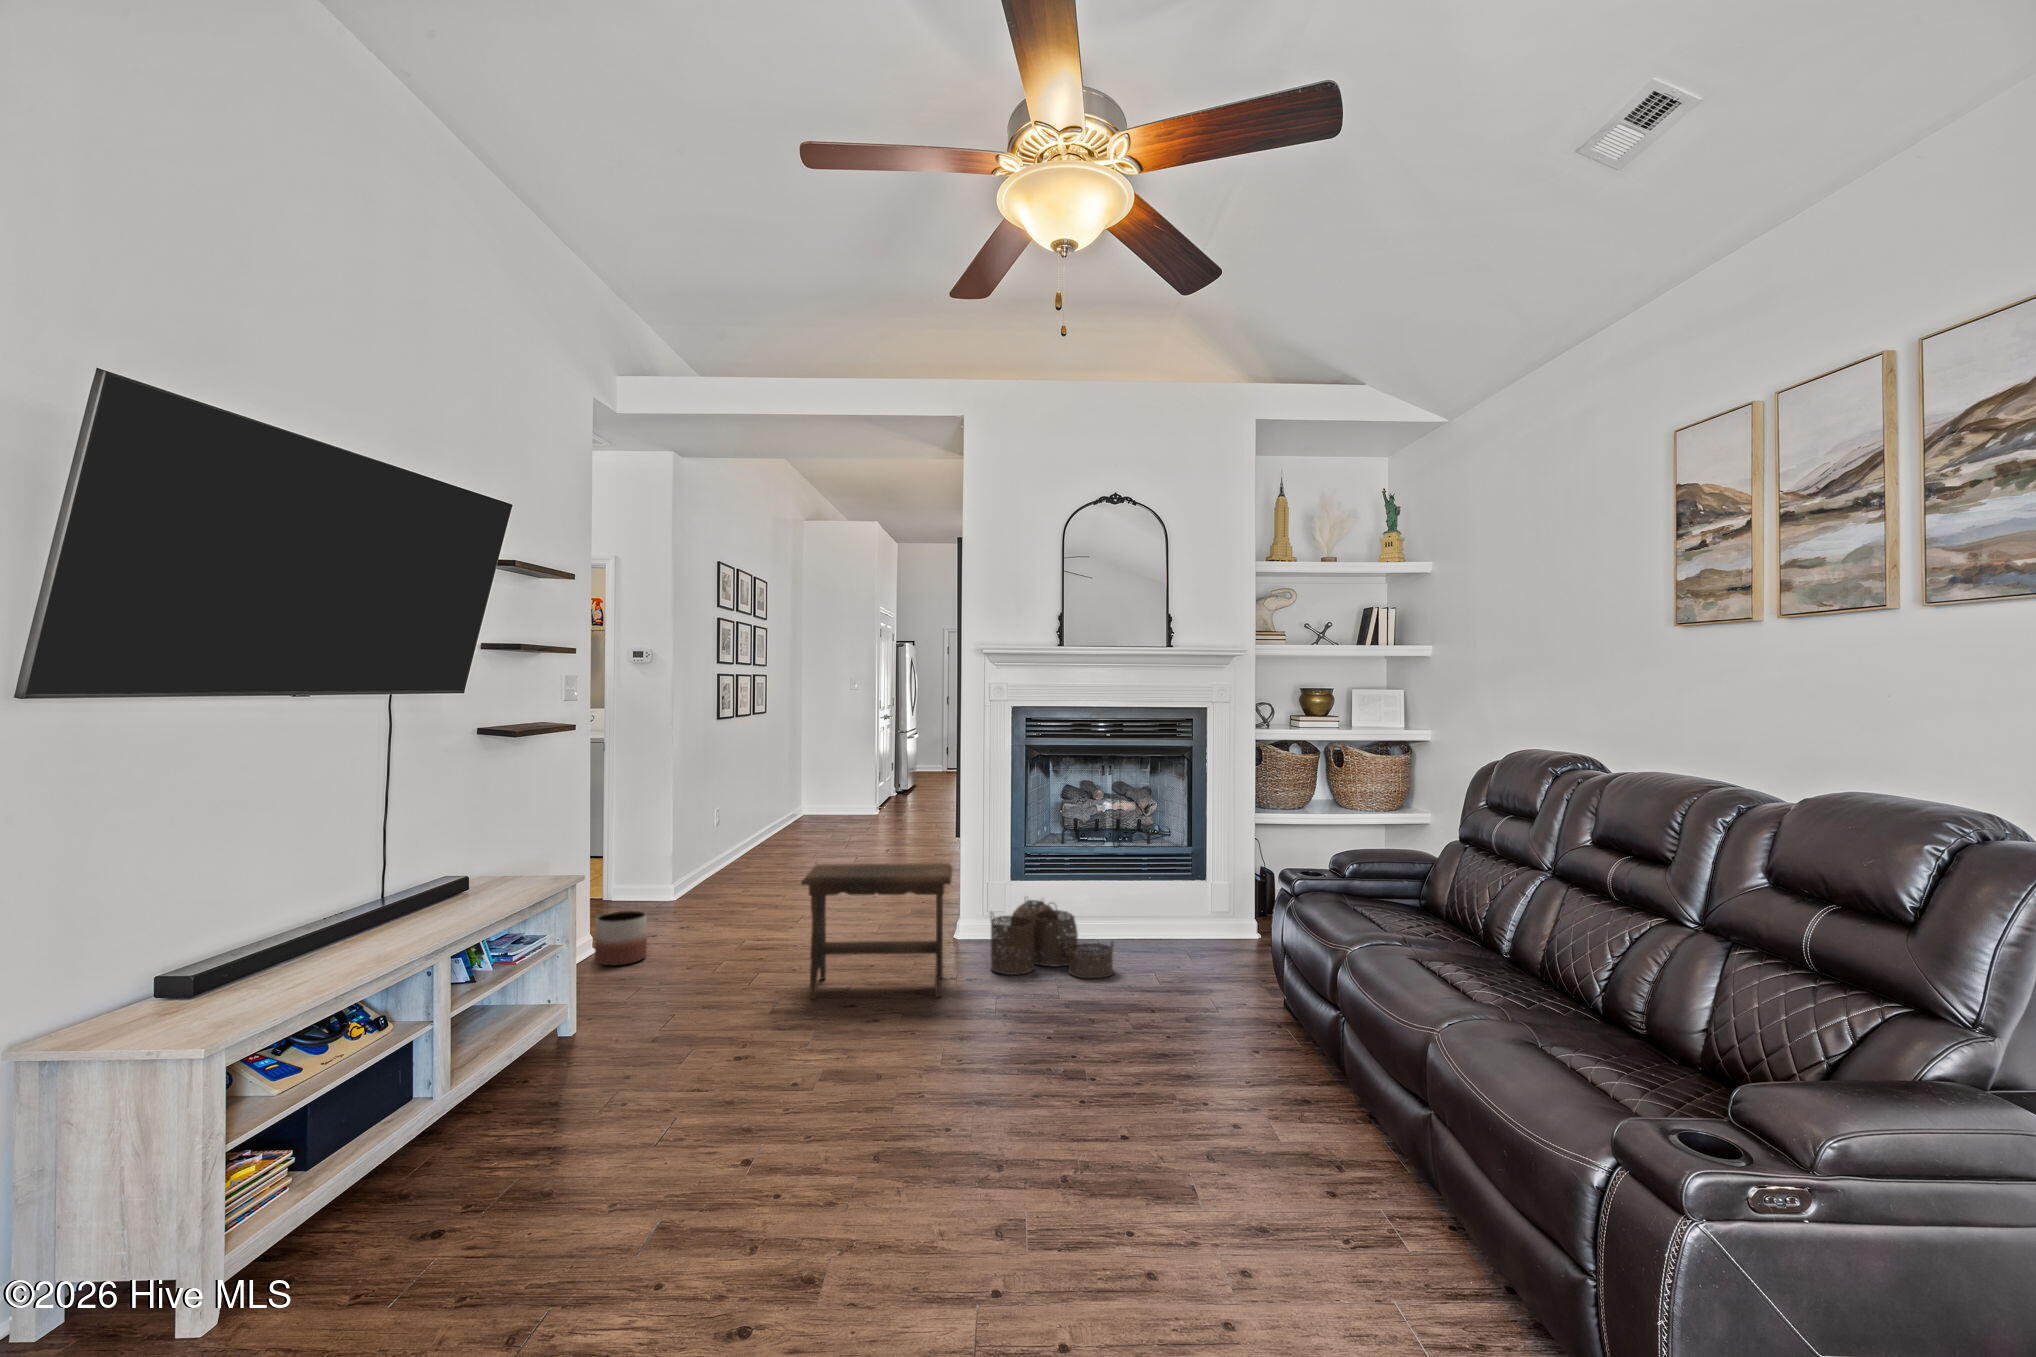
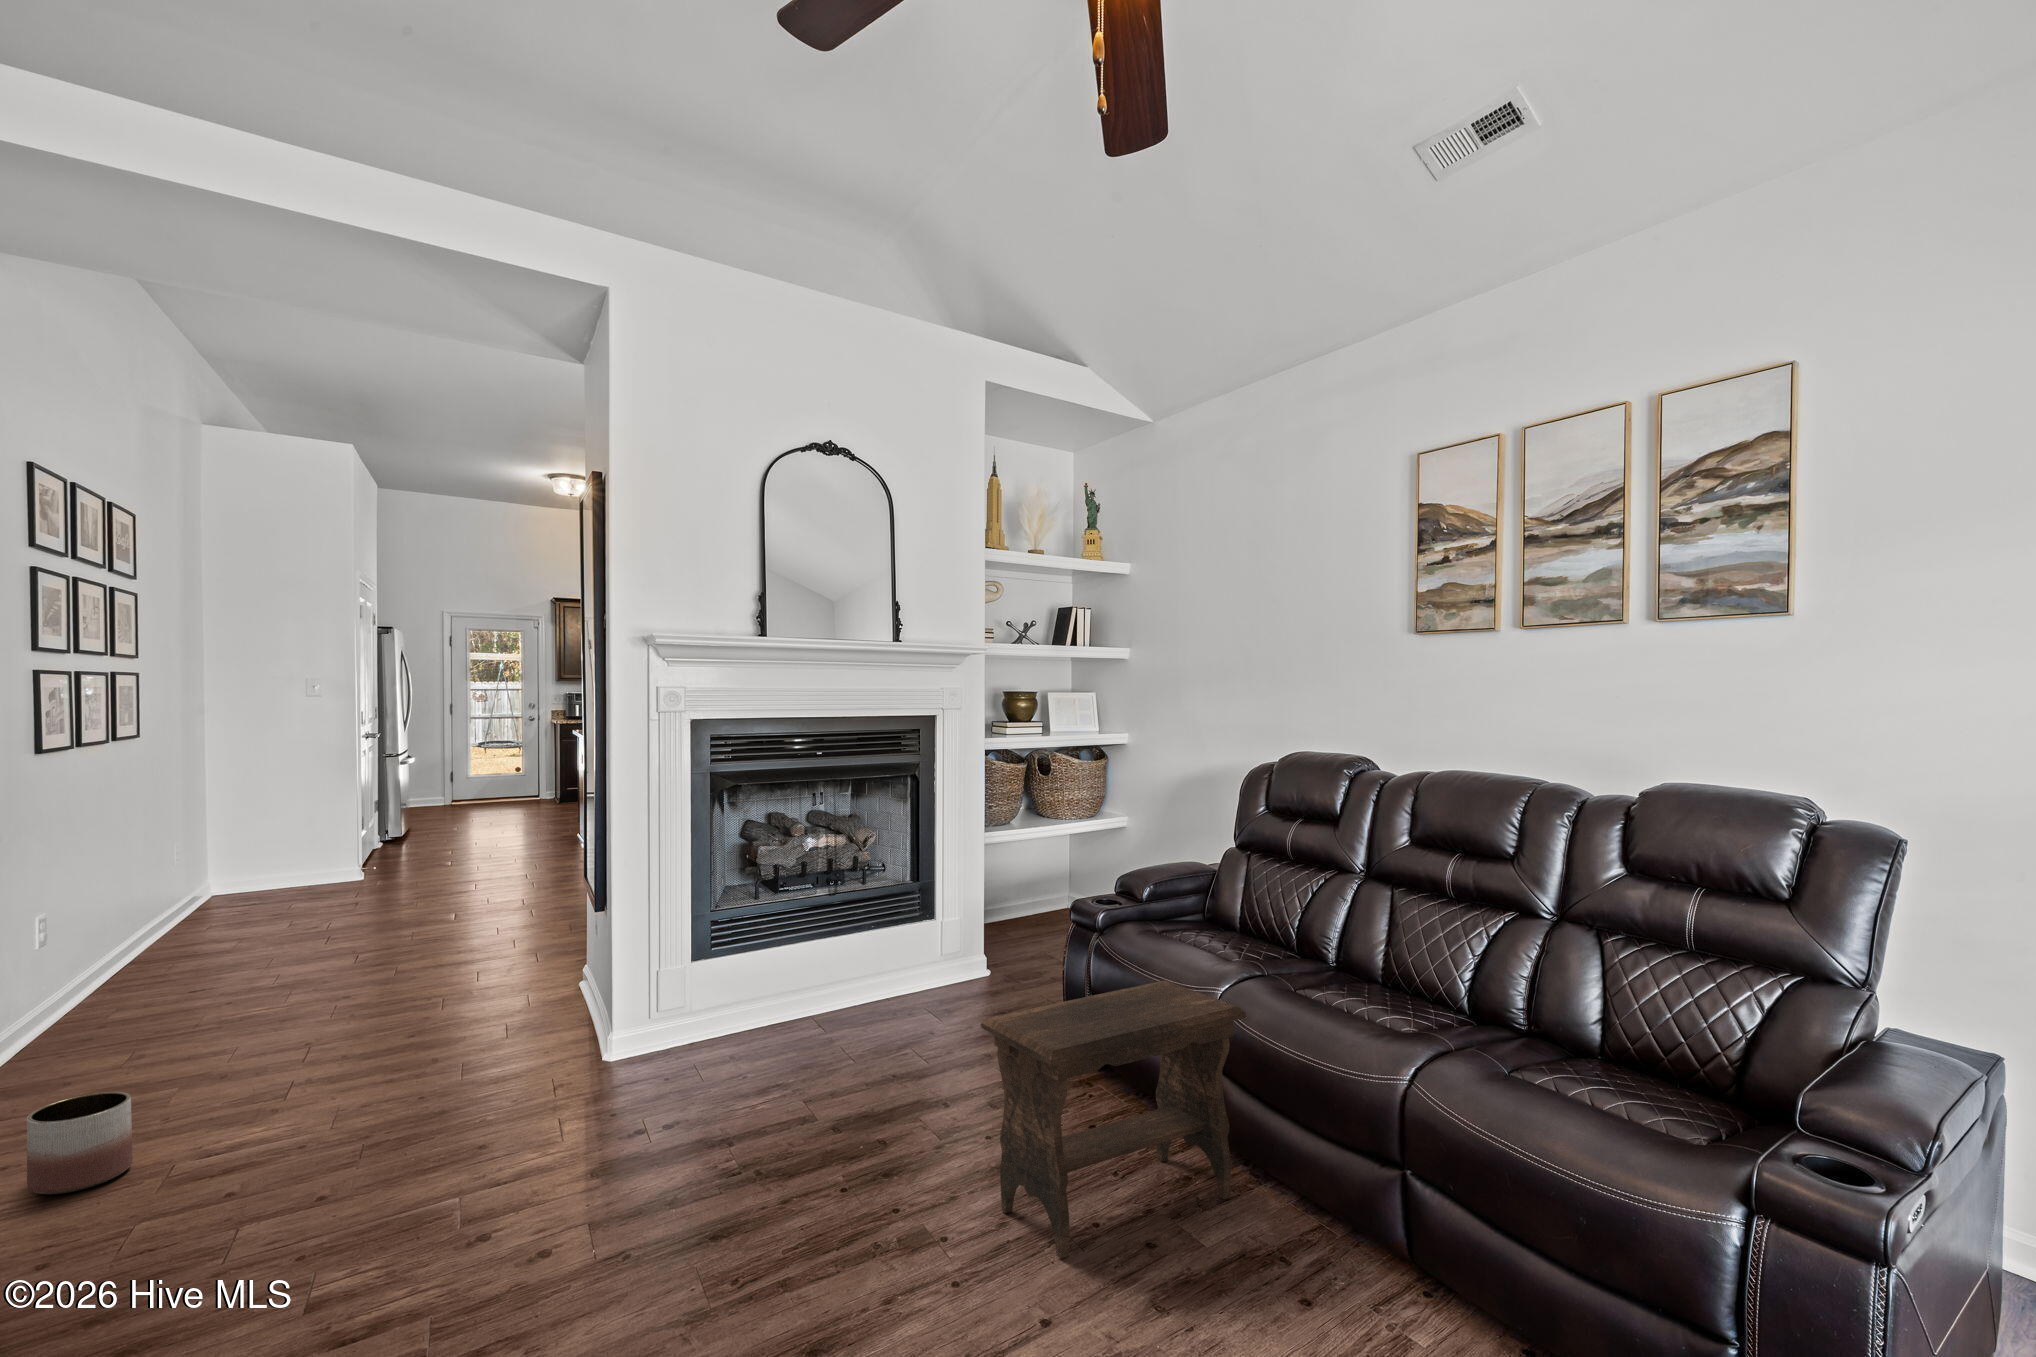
footstool: present [801,863,952,999] -> present [981,980,1246,1258]
woven basket: present [991,900,1113,978] -> none [711,969,871,1075]

